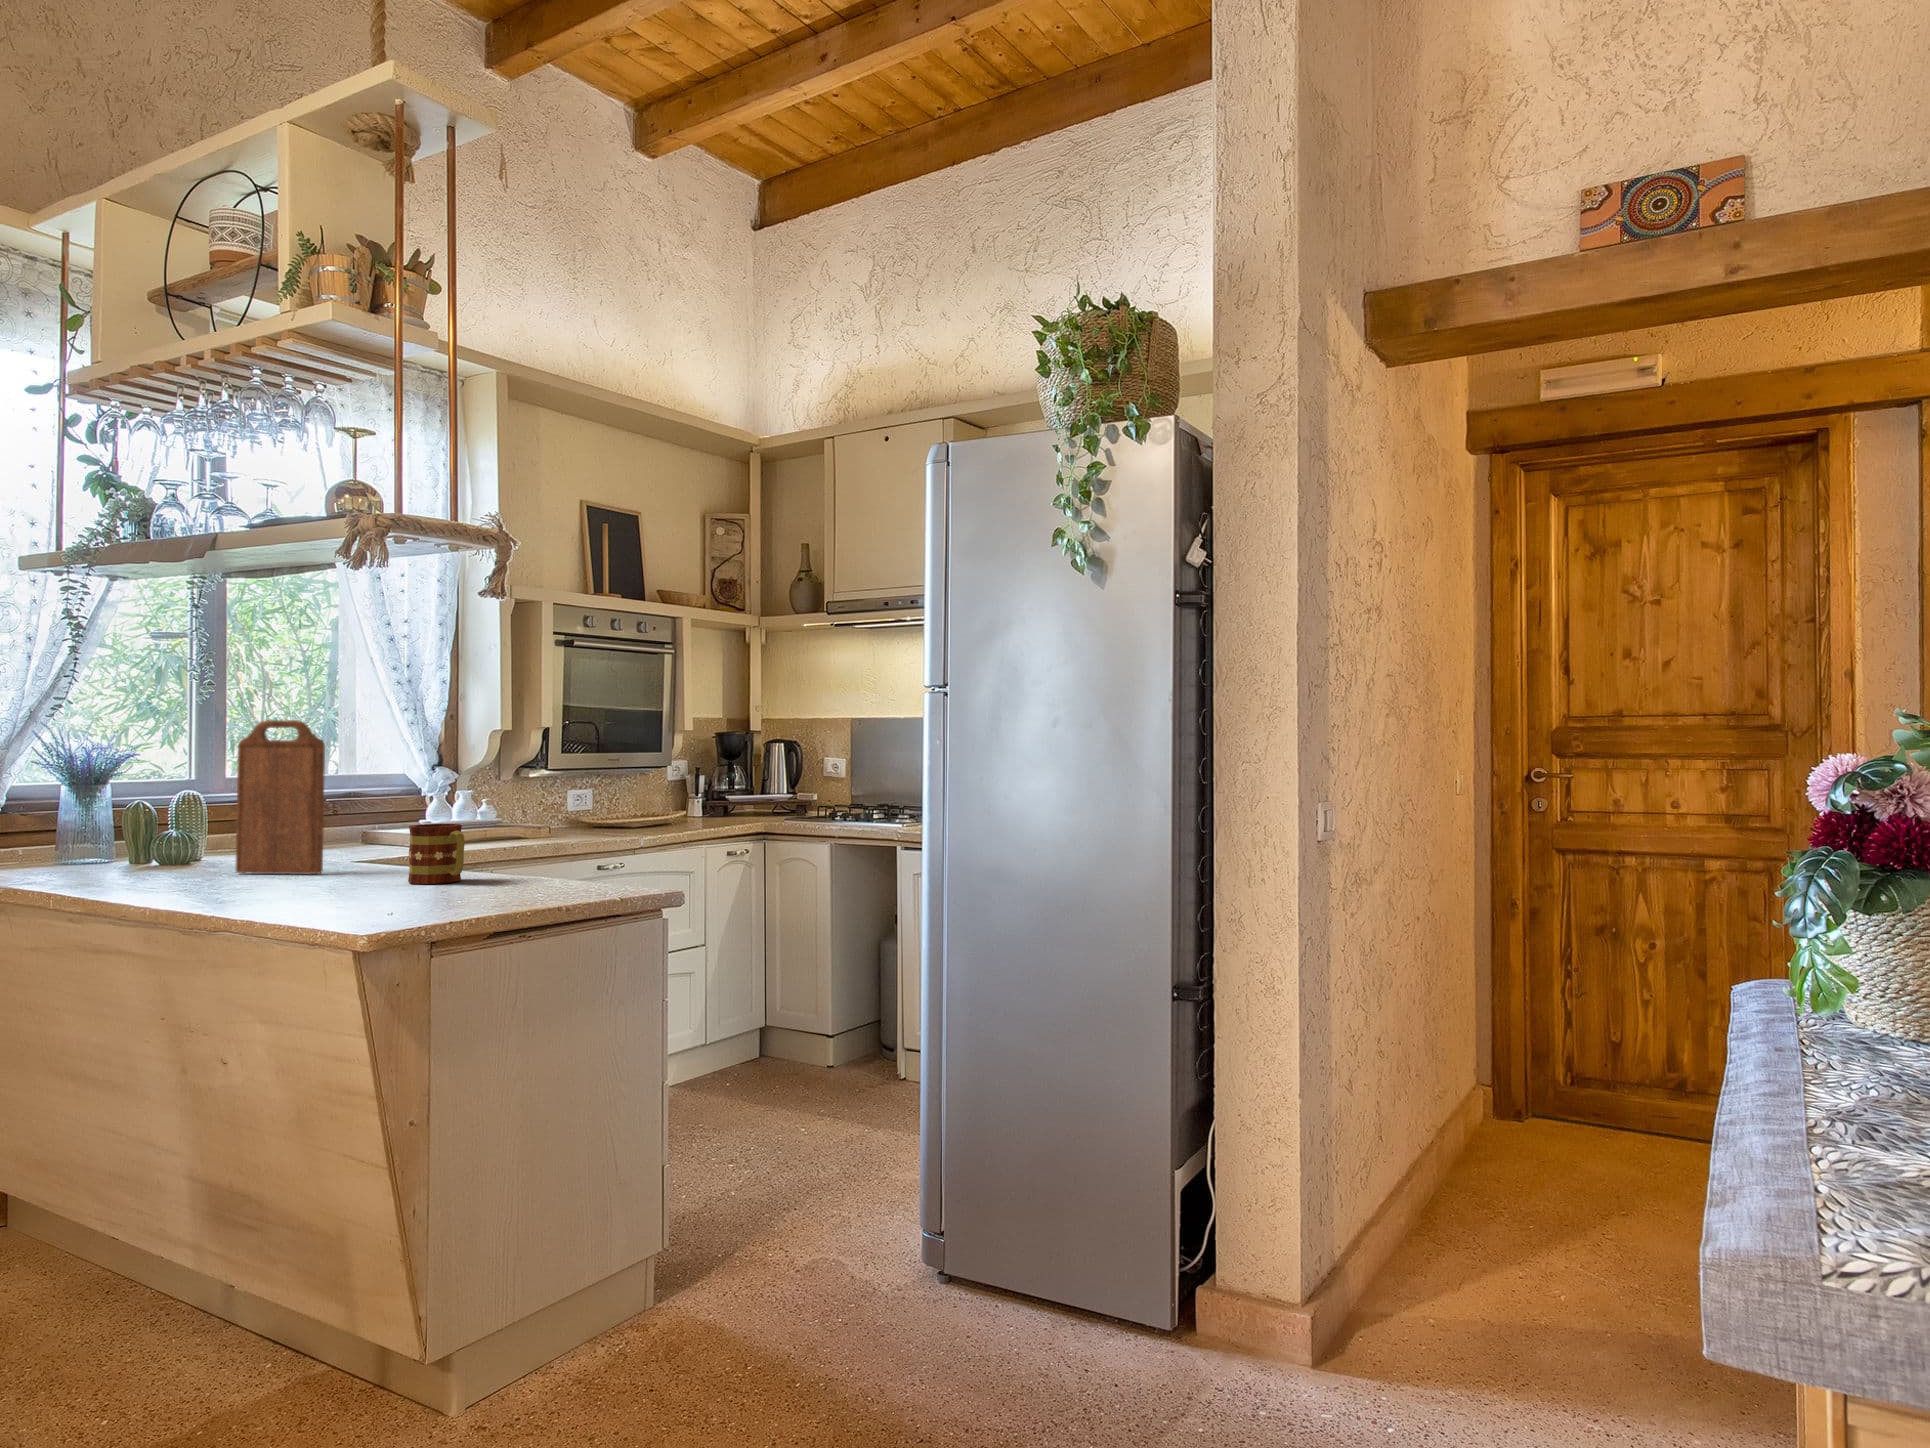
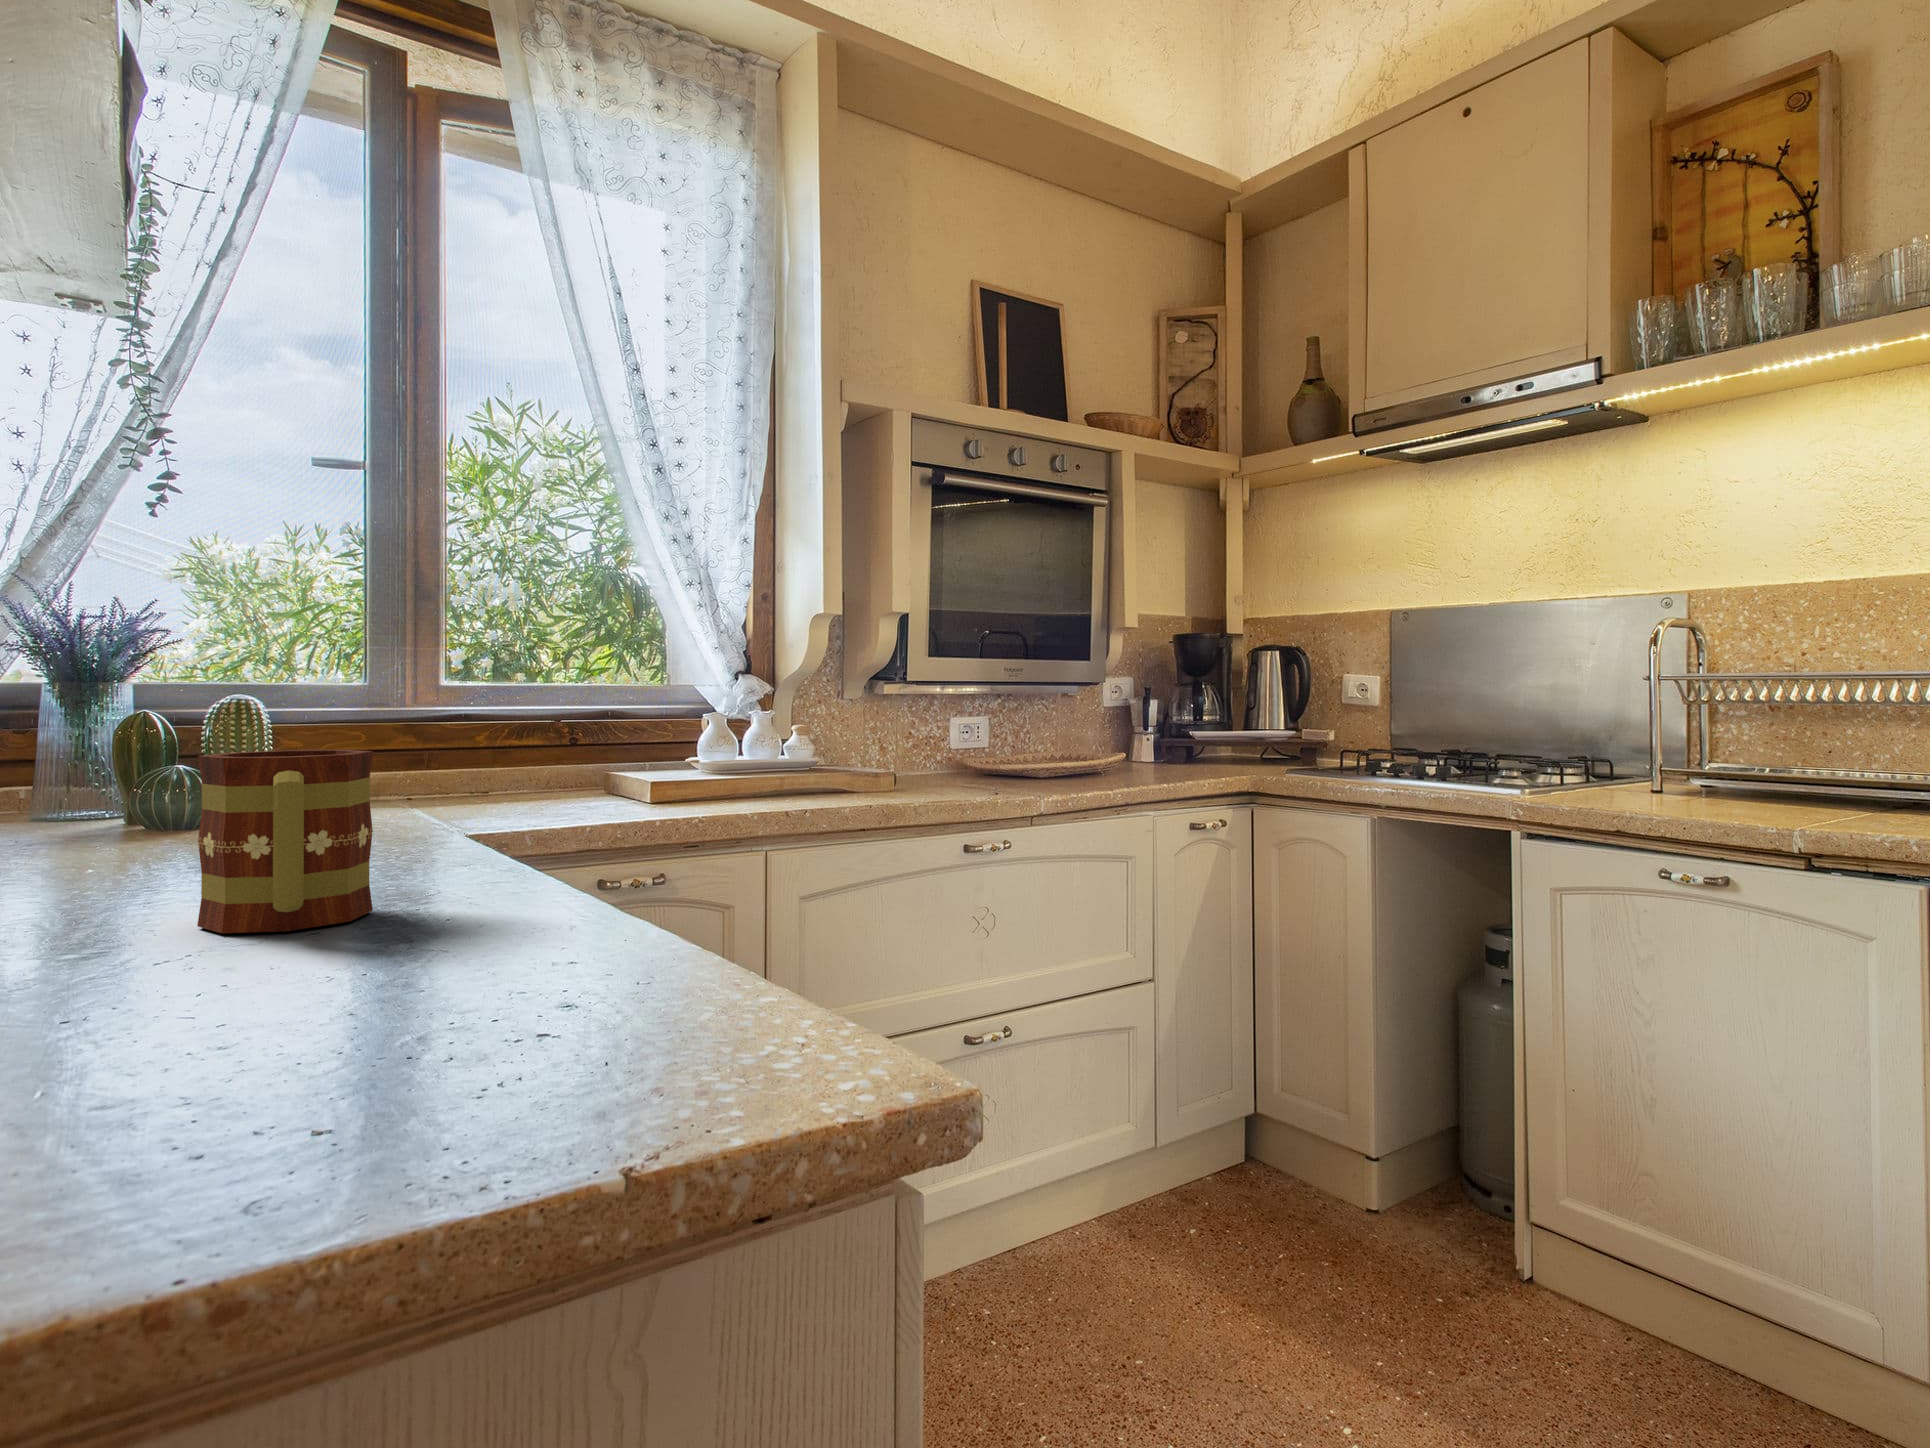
cutting board: present [235,720,325,874] -> none [82,503,208,866]

